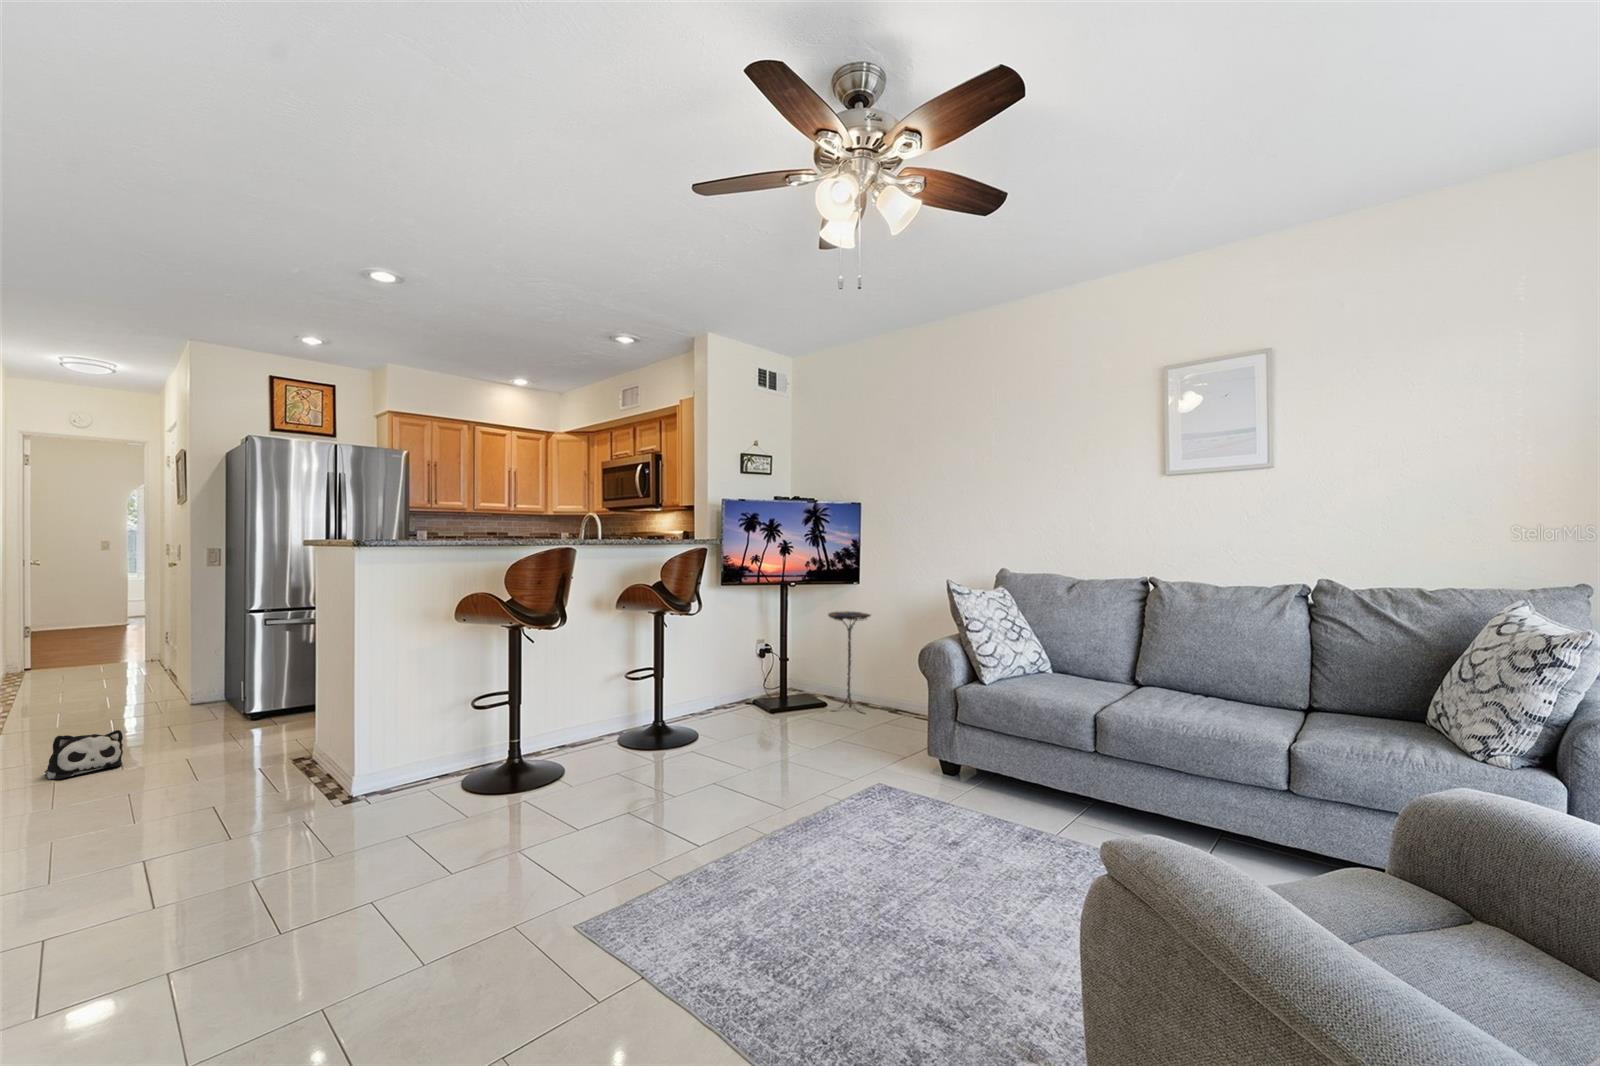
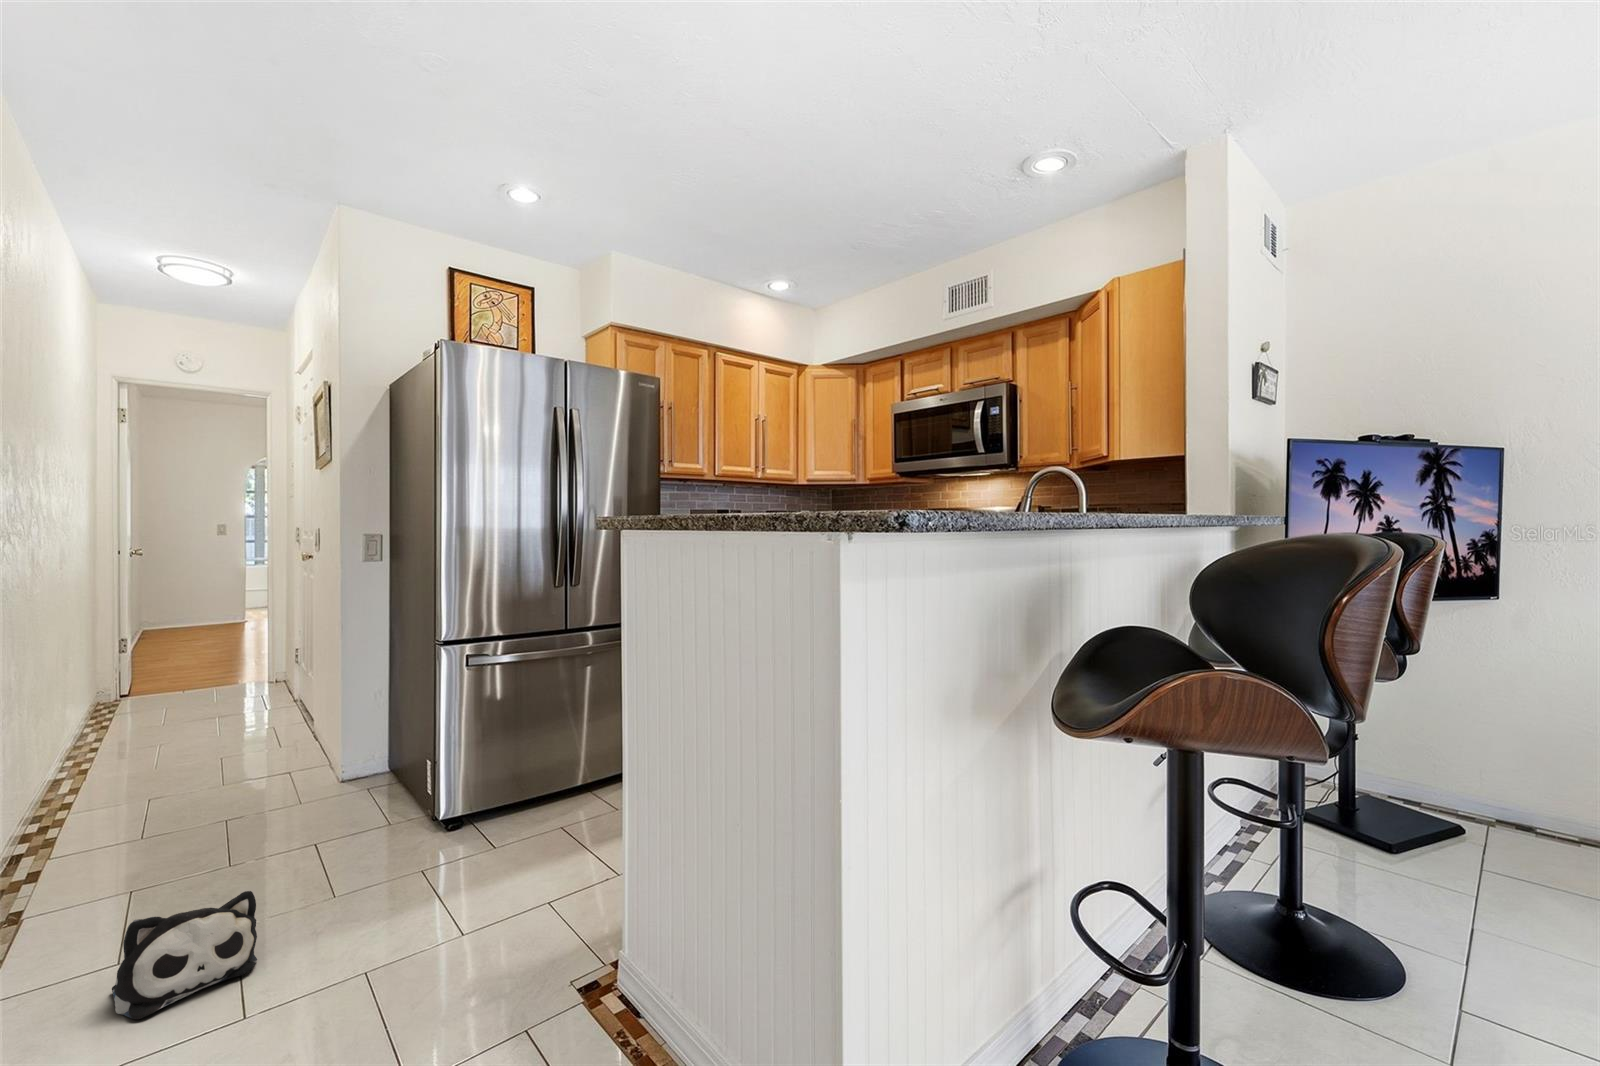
side table: present [828,611,870,707] -> none [1450,648,1569,852]

